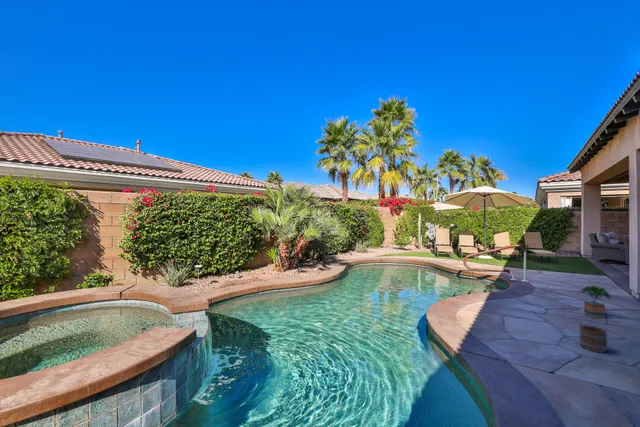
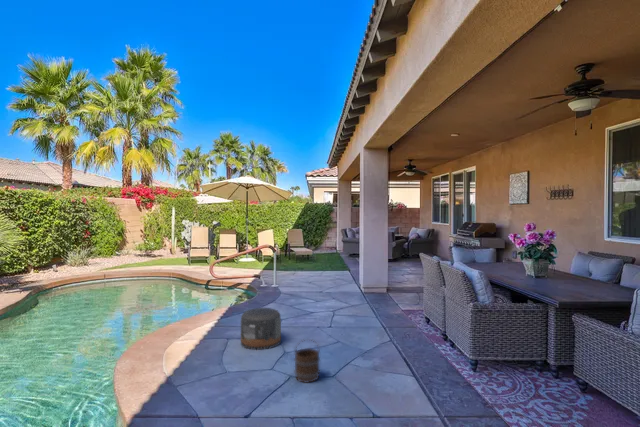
potted tree: present [582,286,611,319] -> none [312,290,337,328]
pouf: none [515,291,553,323] -> present [241,308,281,350]

